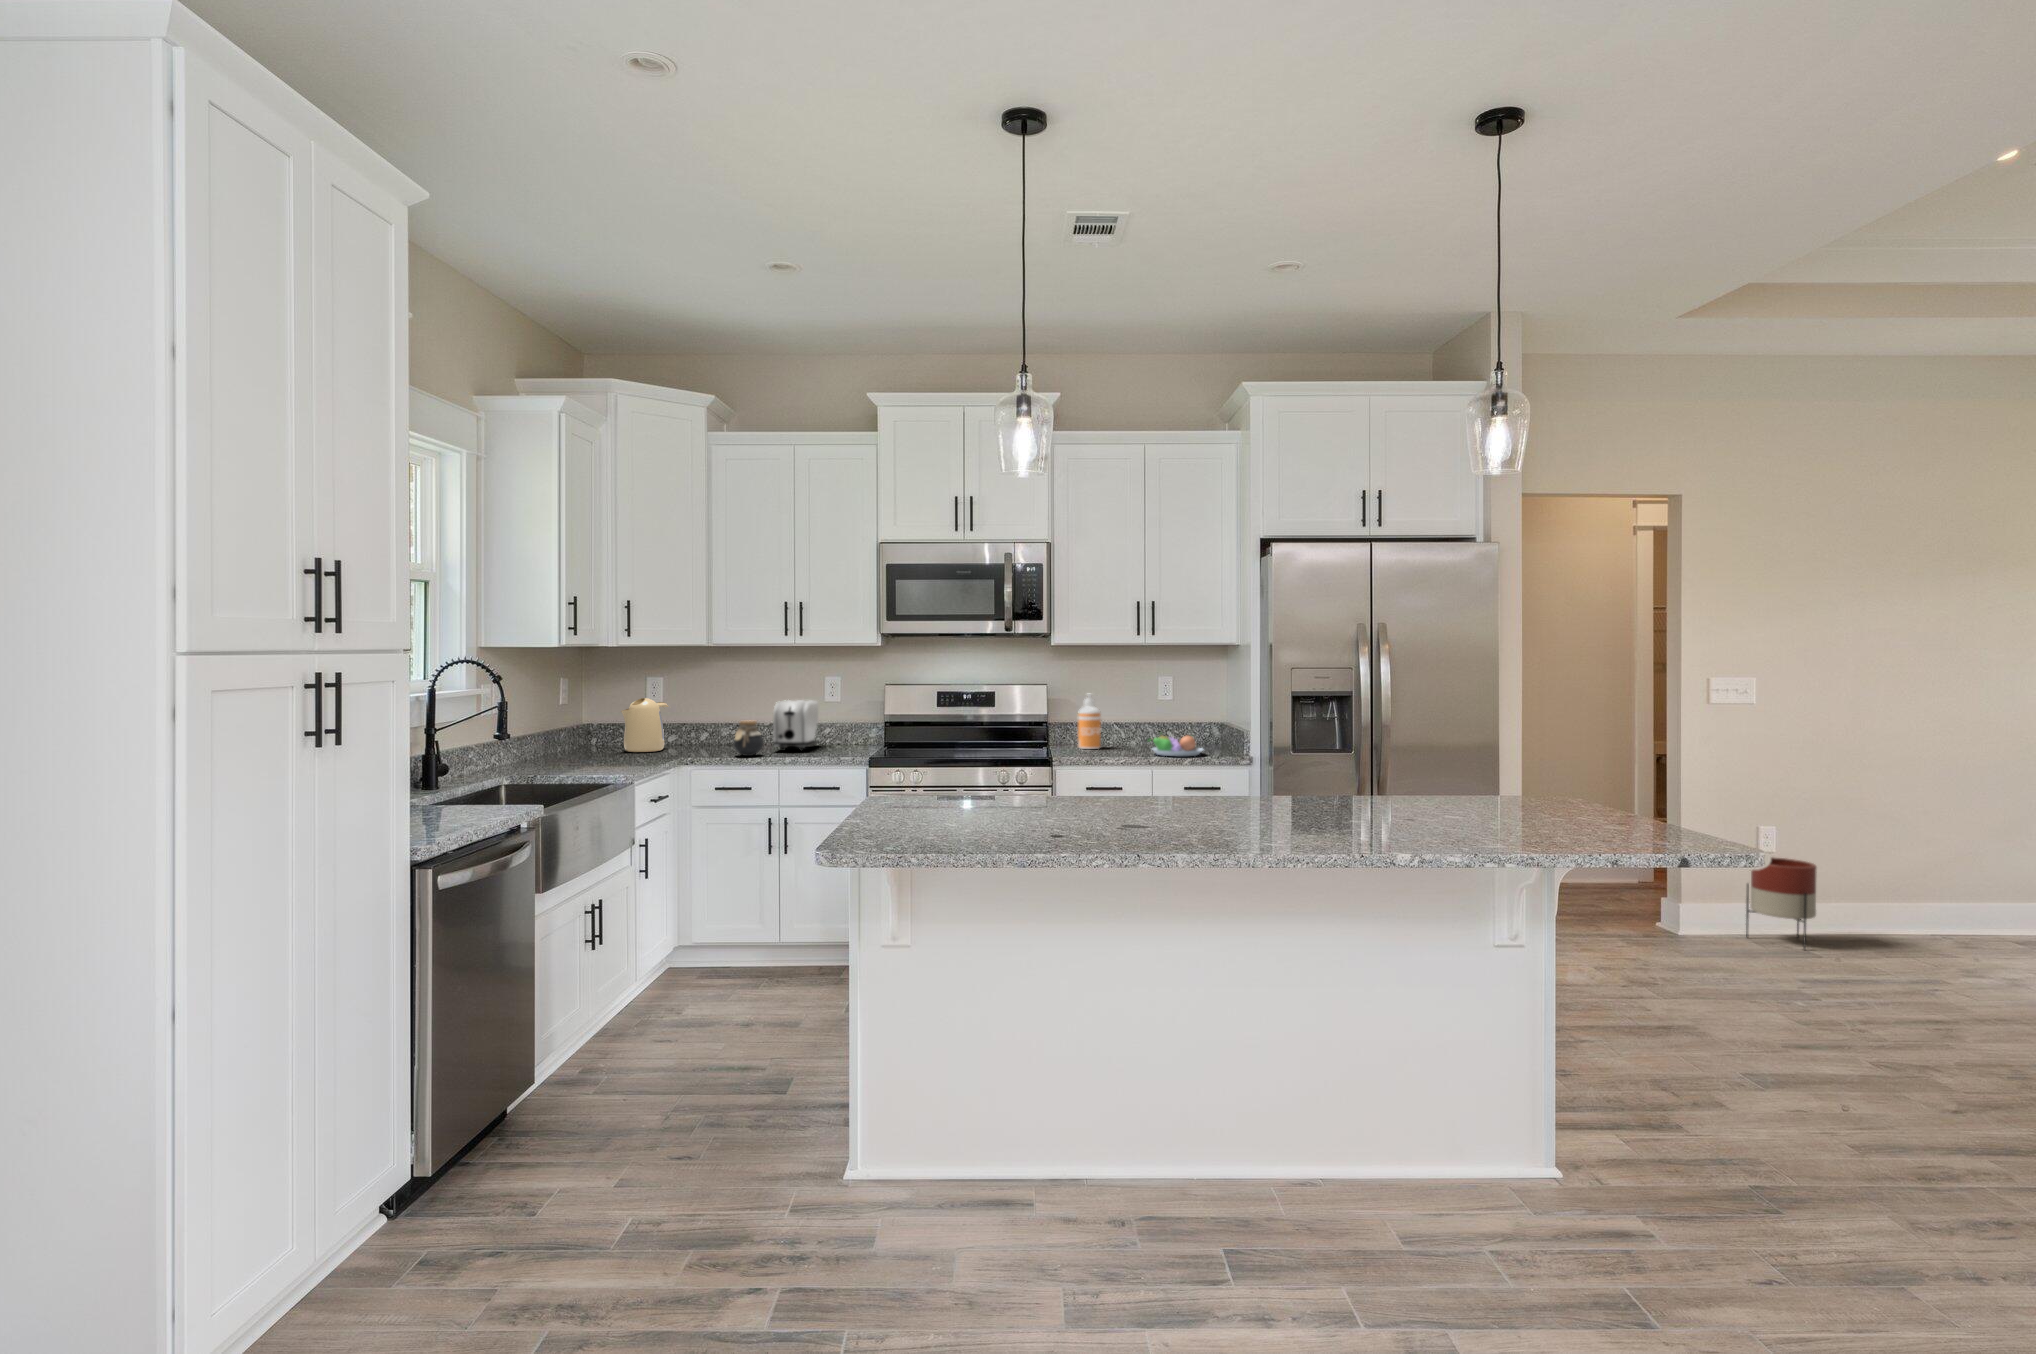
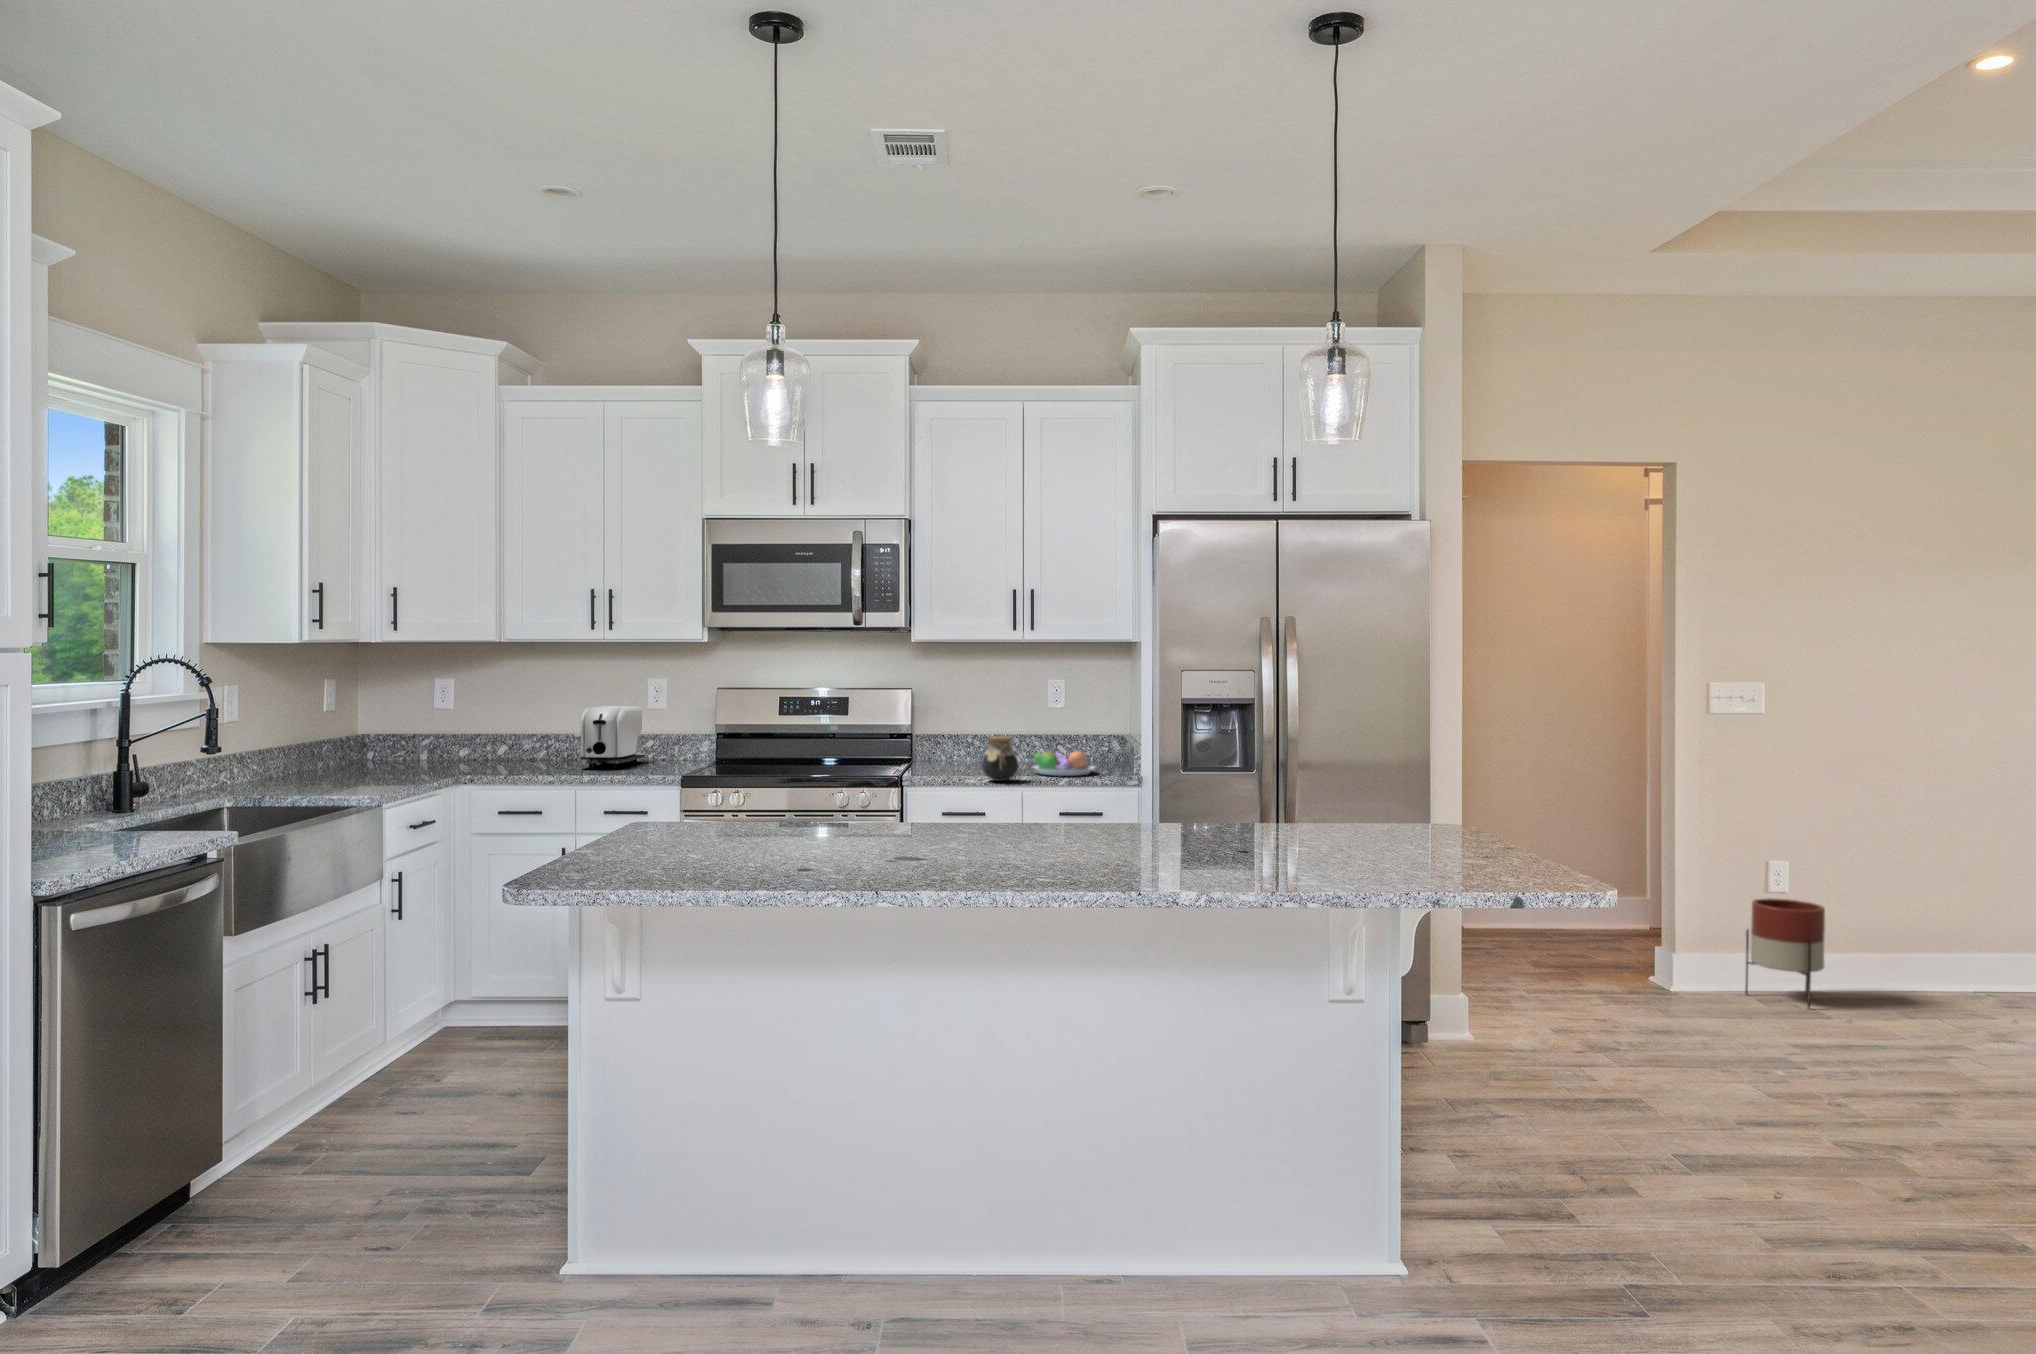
soap dispenser: present [1078,694,1101,749] -> none [952,700,978,767]
kettle: present [621,698,669,752] -> none [395,703,461,769]
jar: present [733,721,763,756] -> present [982,737,1018,781]

